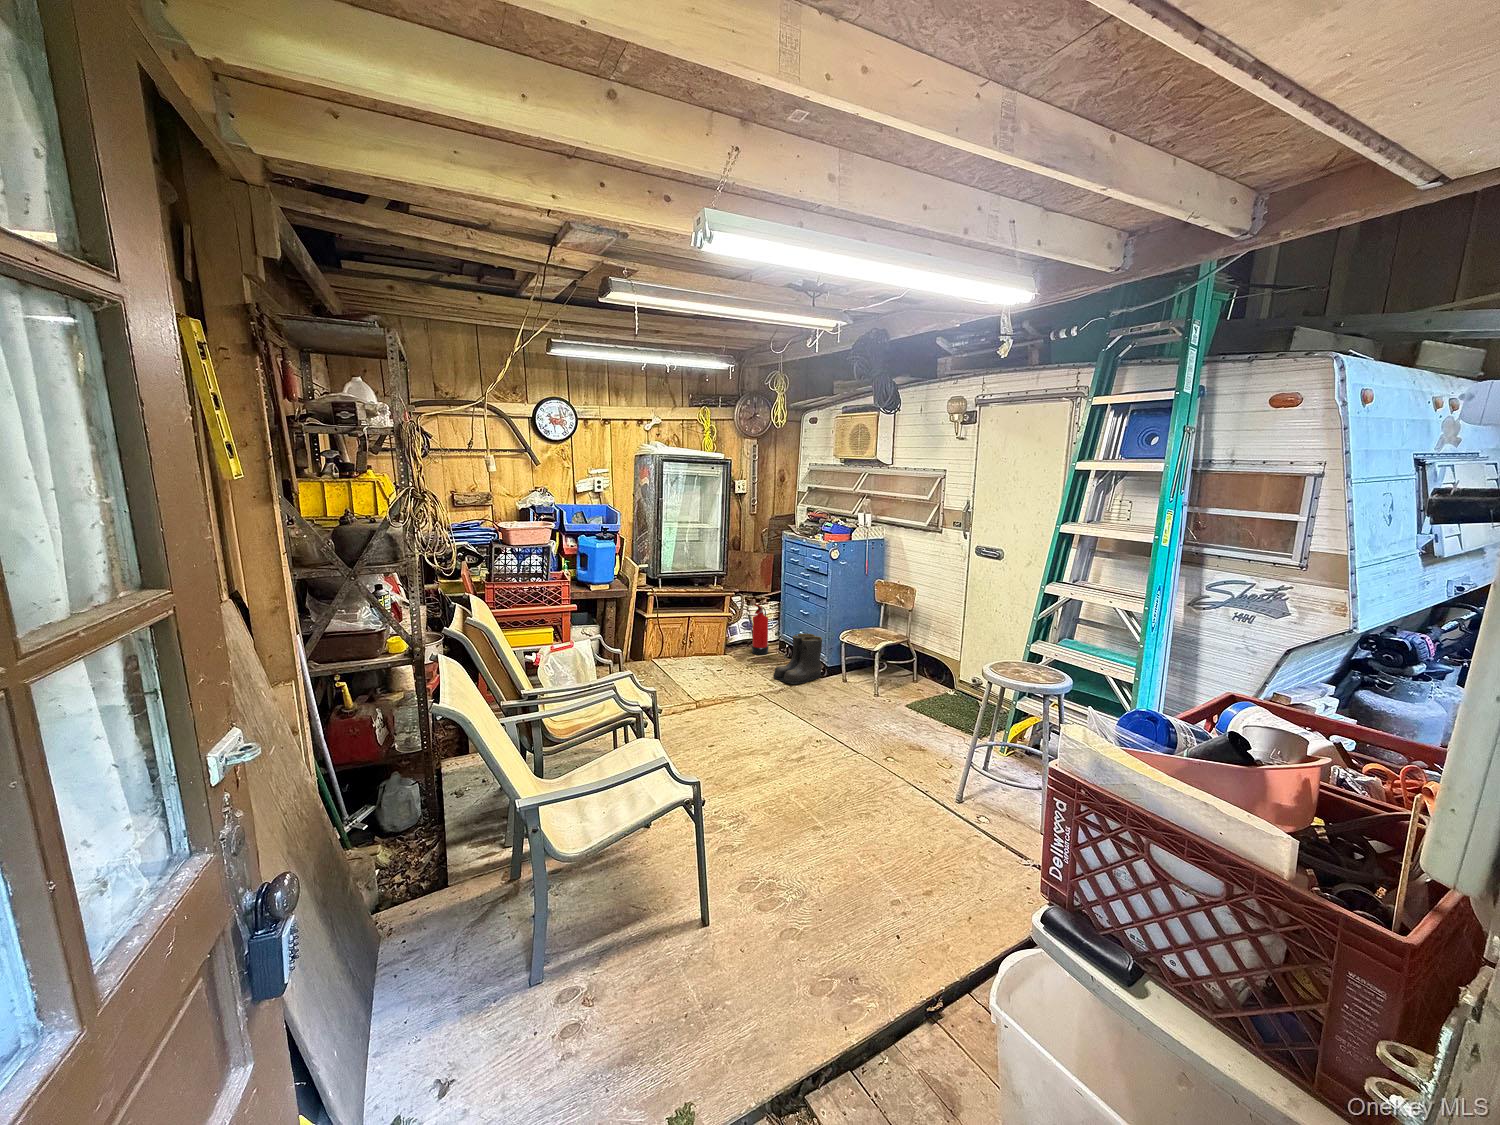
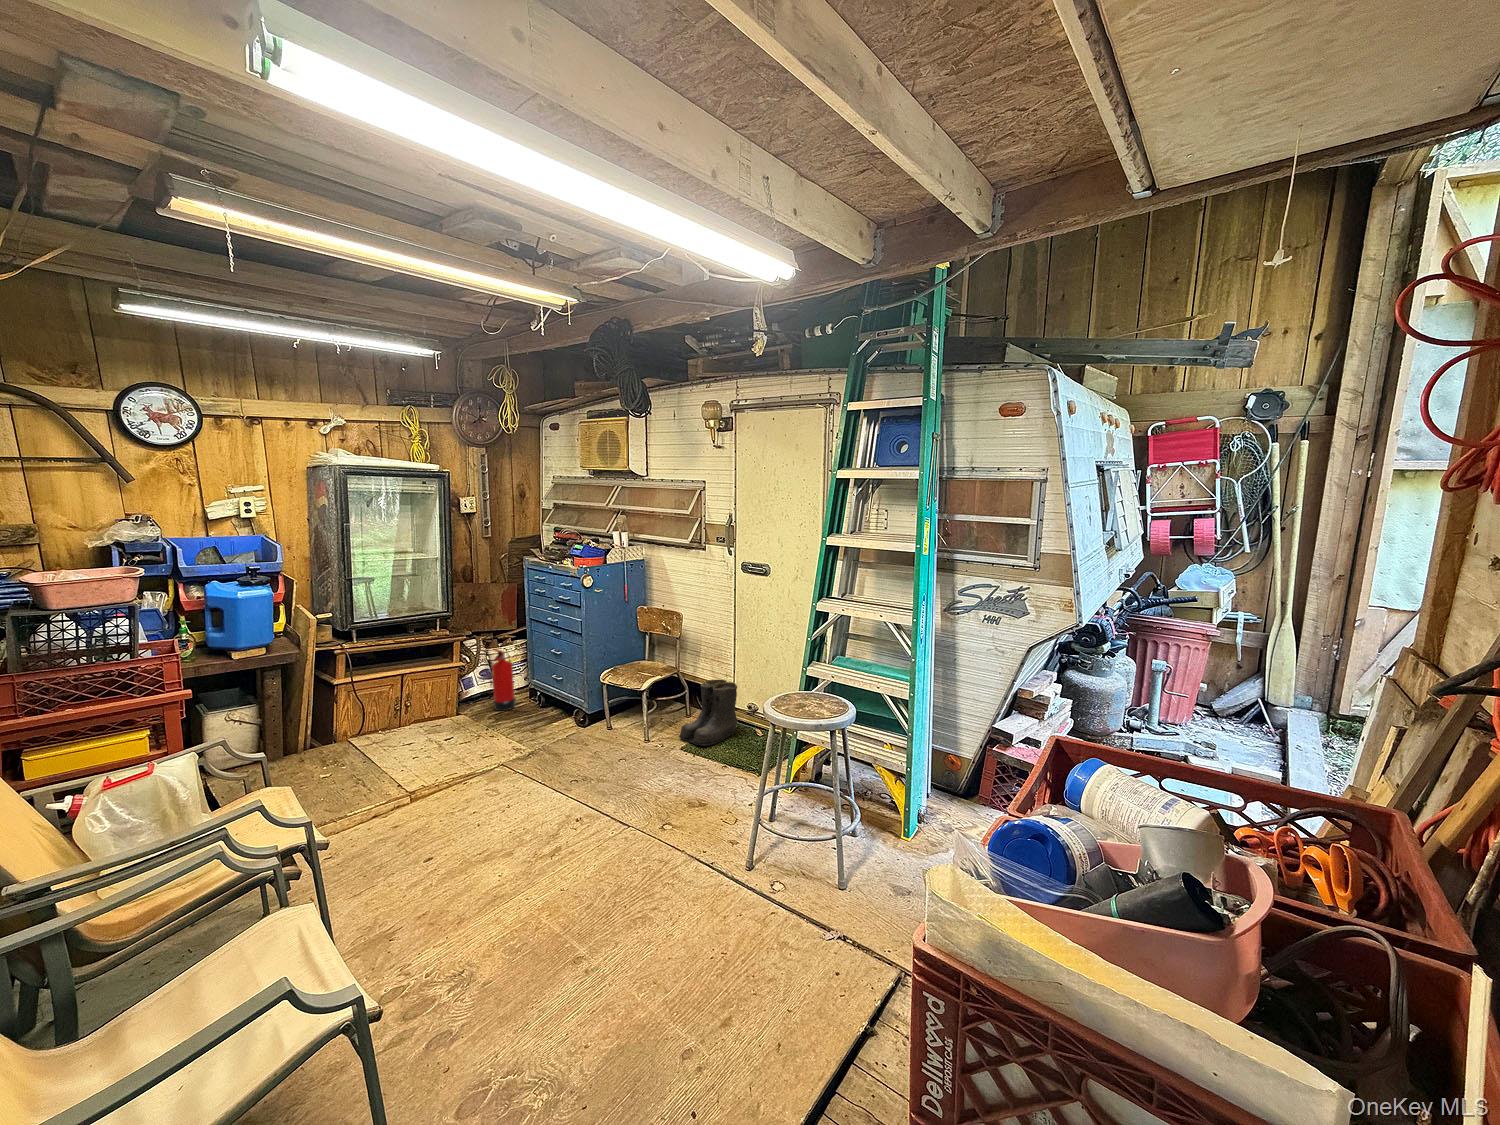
boots: present [773,634,822,684] -> present [679,679,737,746]

